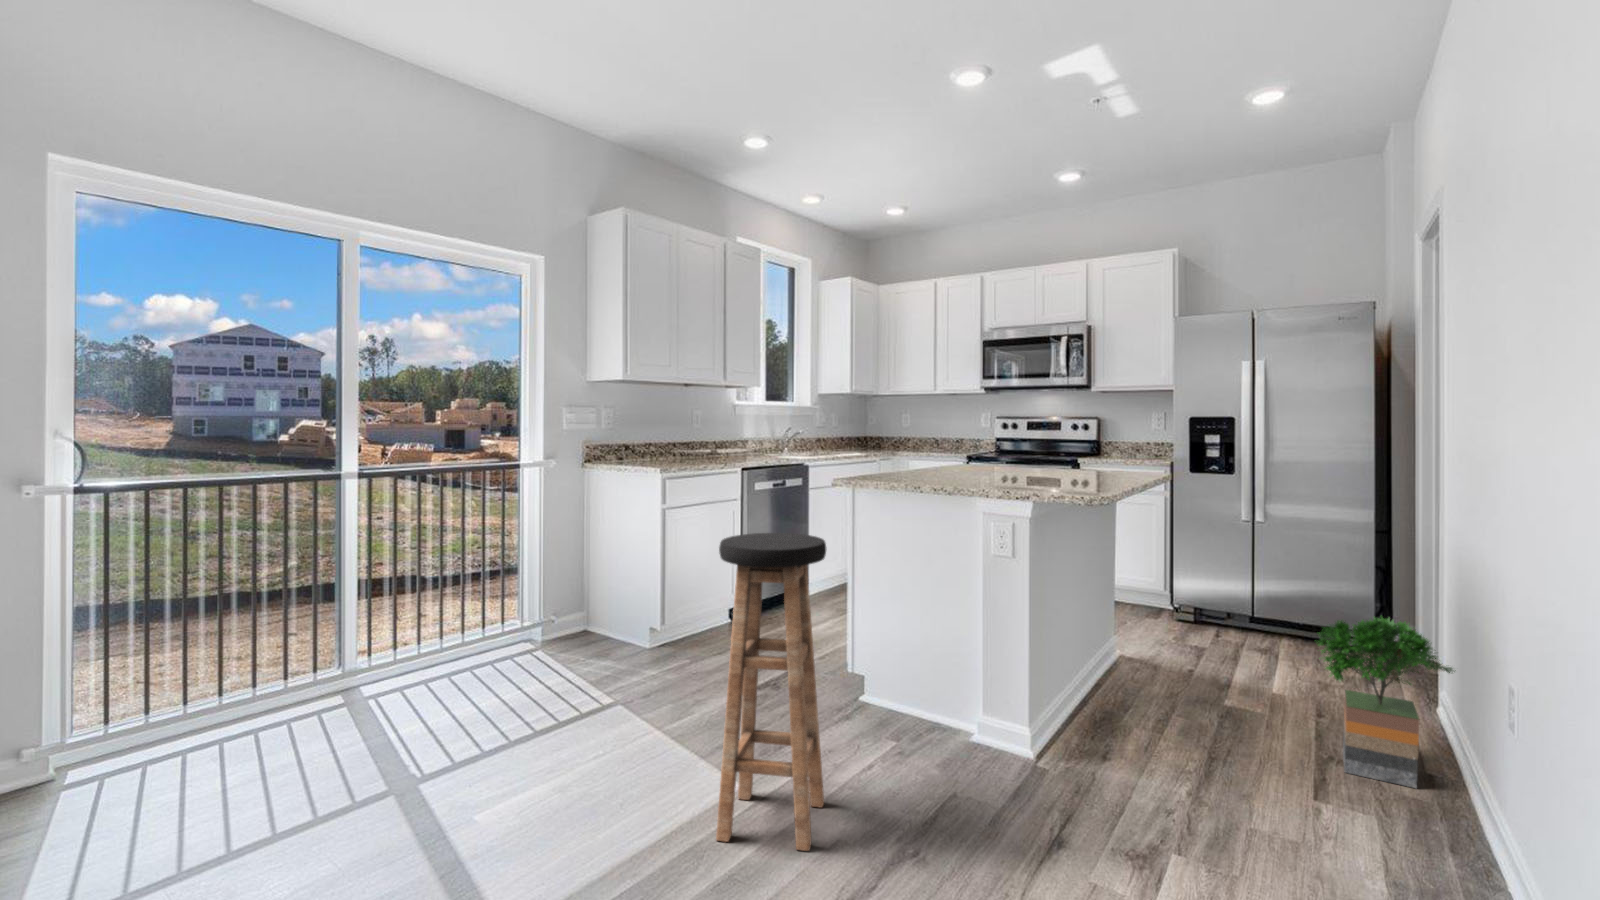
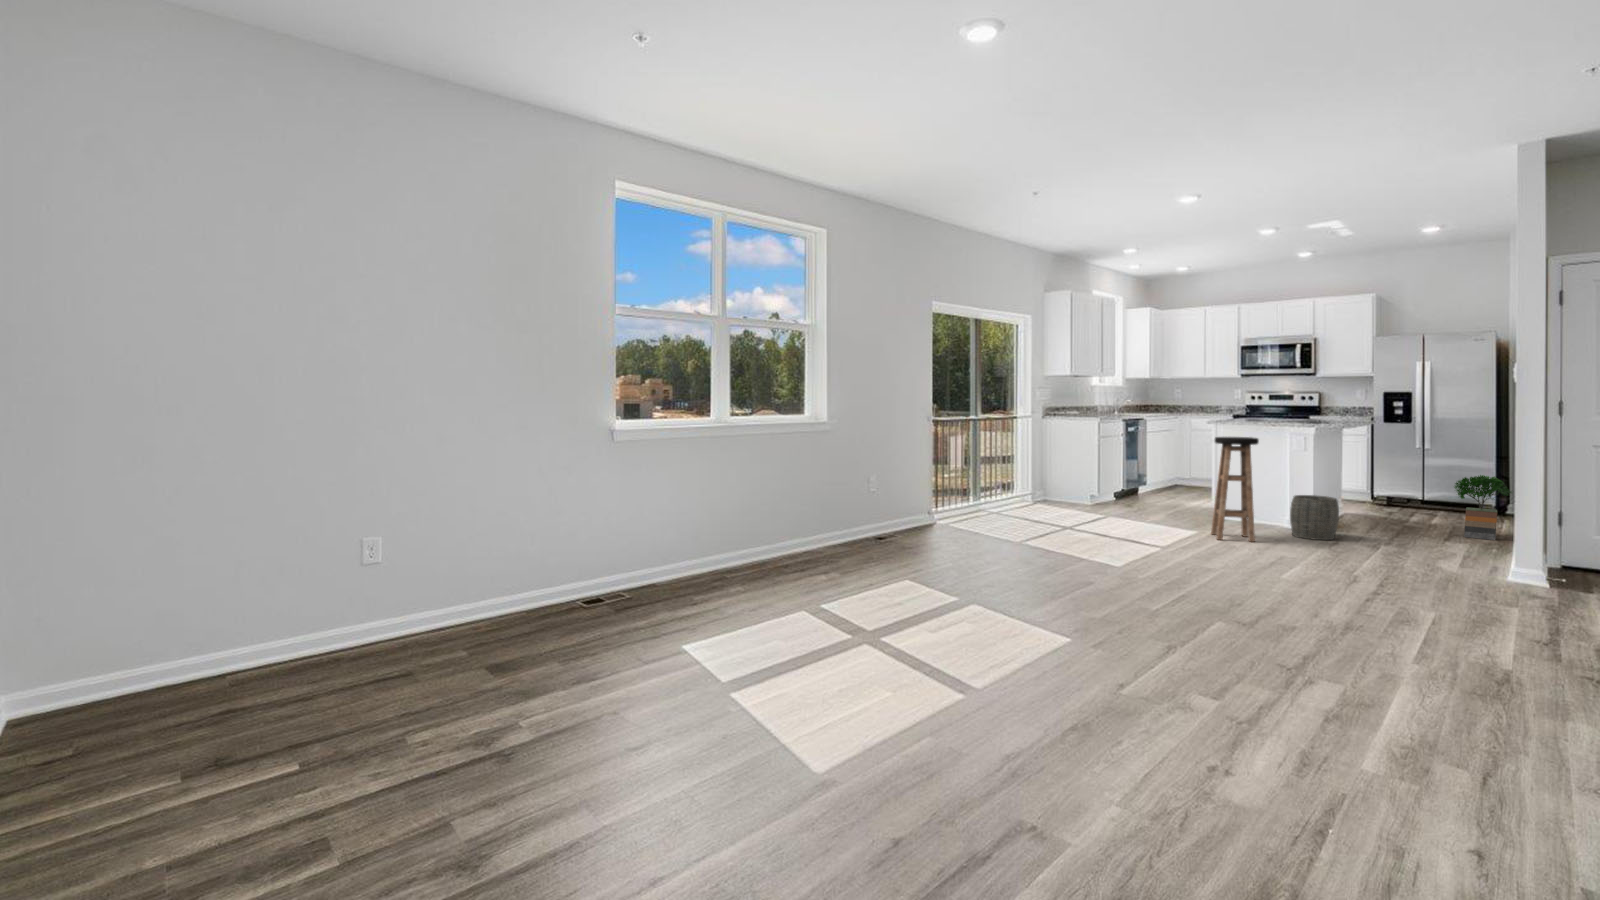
woven basket: none [940,676,1049,820] -> present [1290,495,1339,540]

